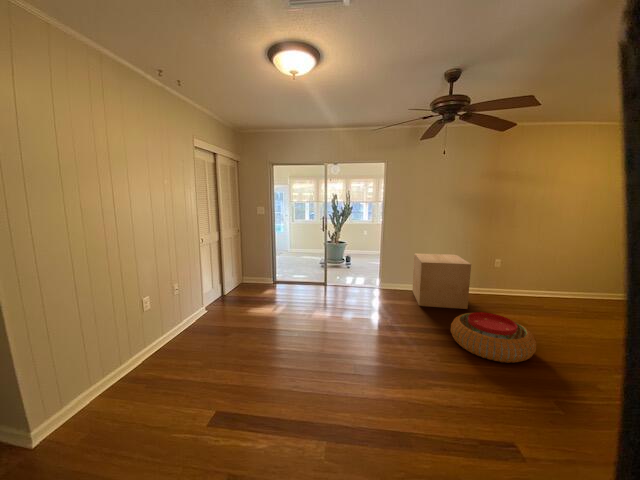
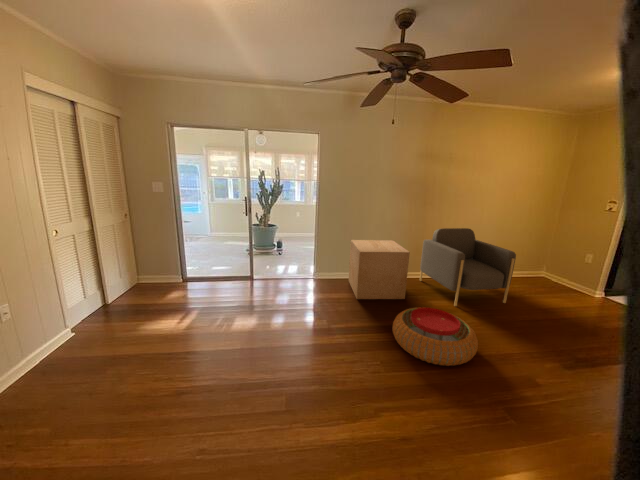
armchair: none [486,244,592,321] -> present [420,228,516,306]

